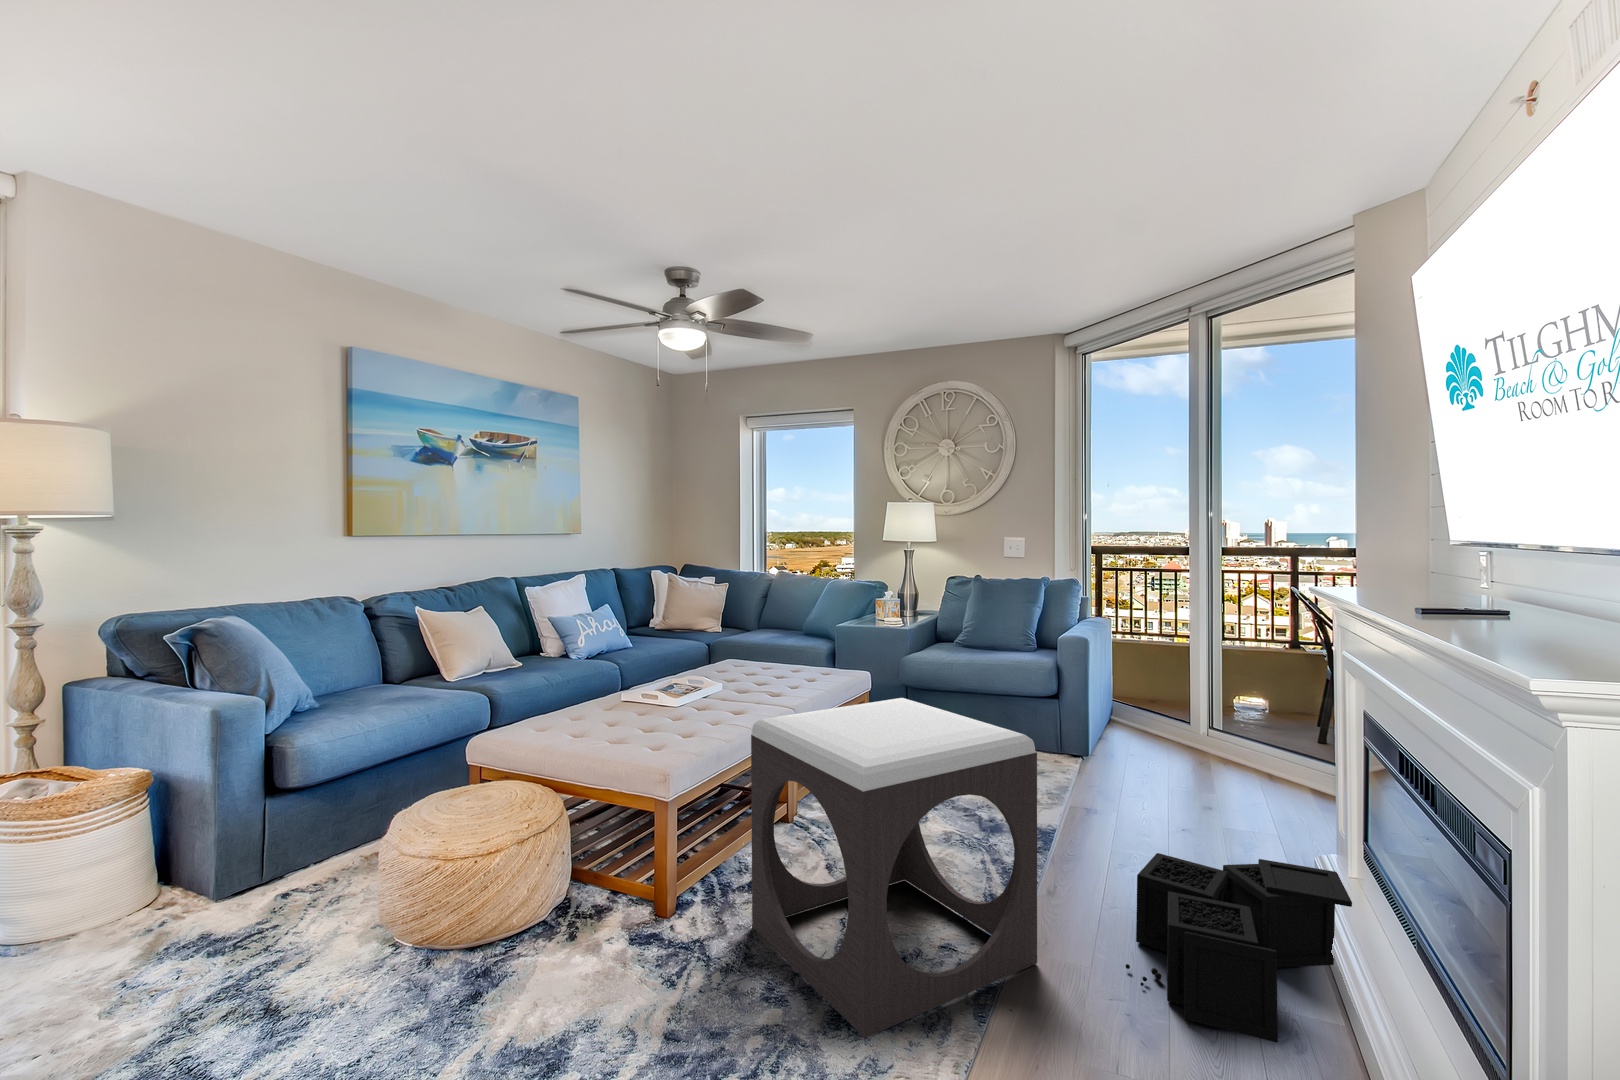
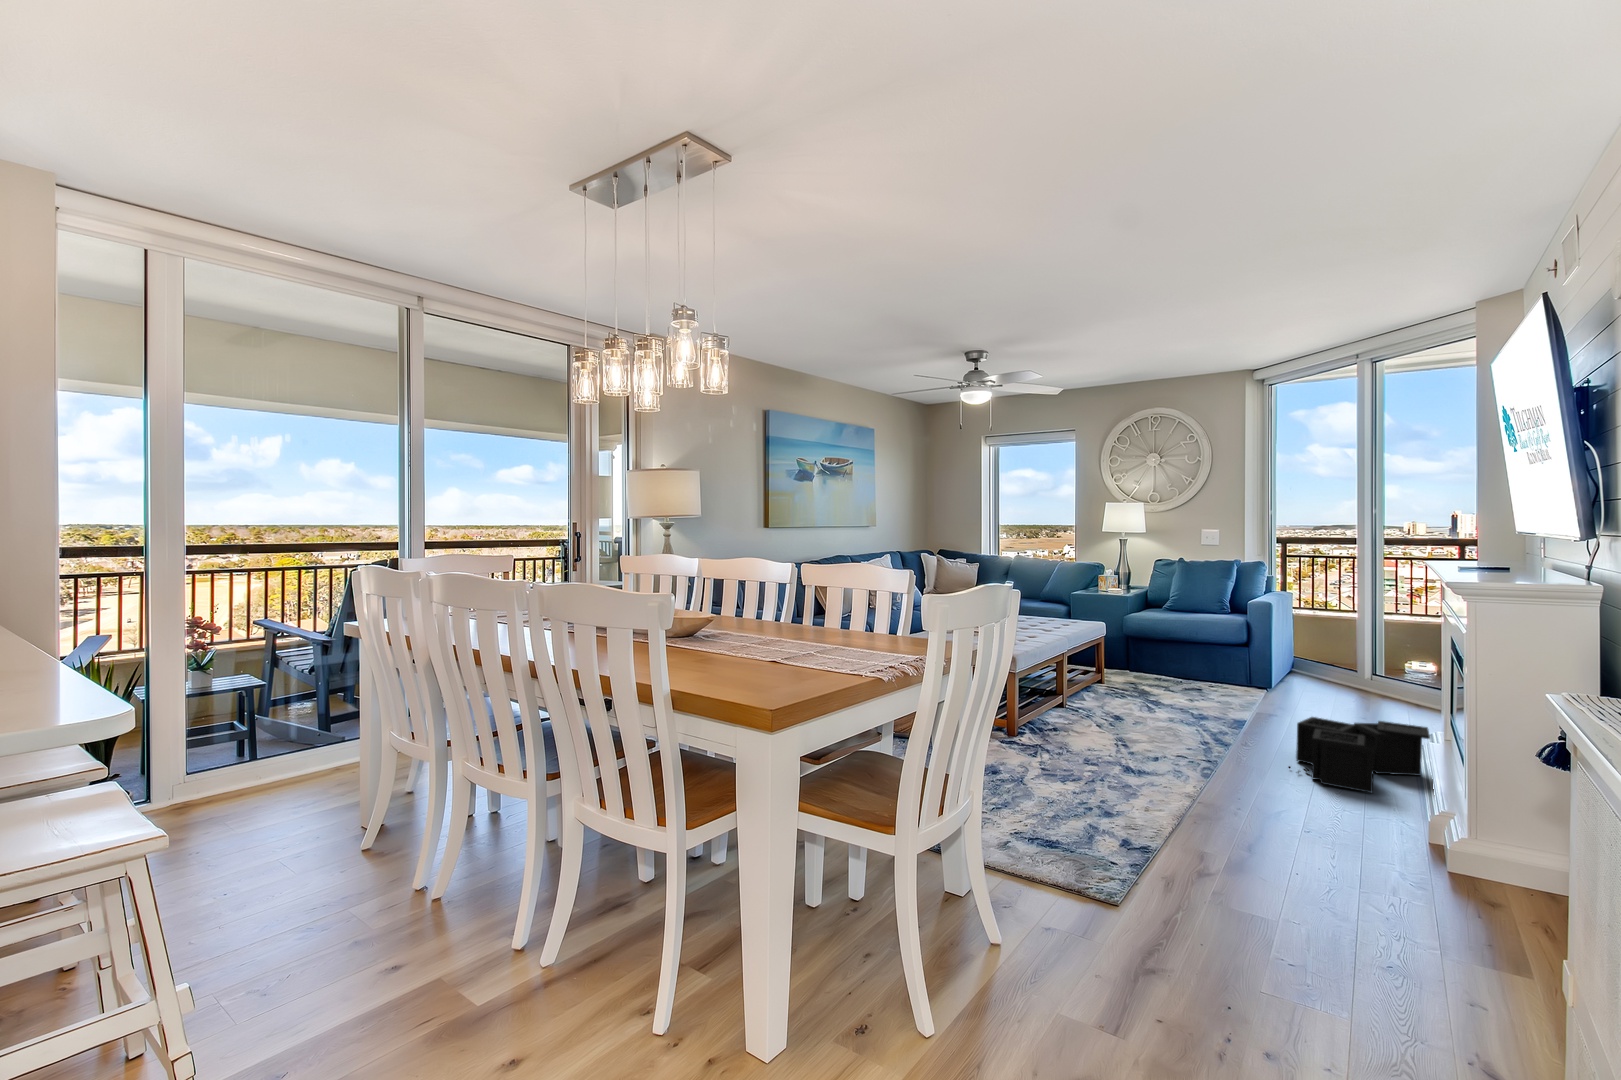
footstool: present [751,698,1037,1038] -> none [1064,625,1236,778]

